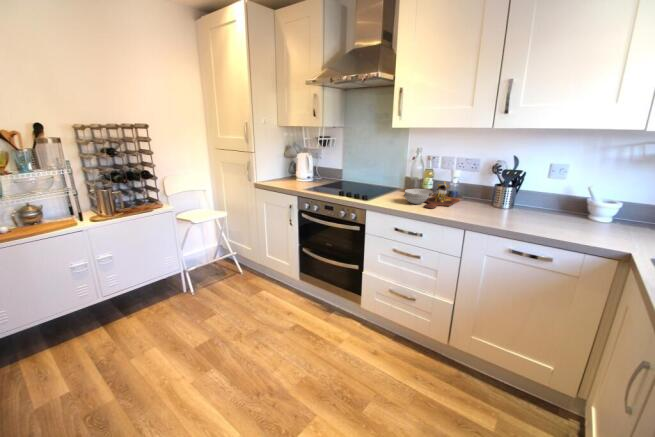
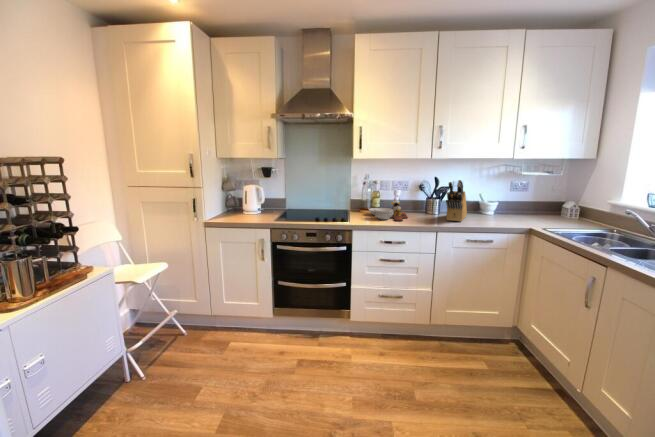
knife block: none [491,162,547,222] -> present [446,180,467,222]

